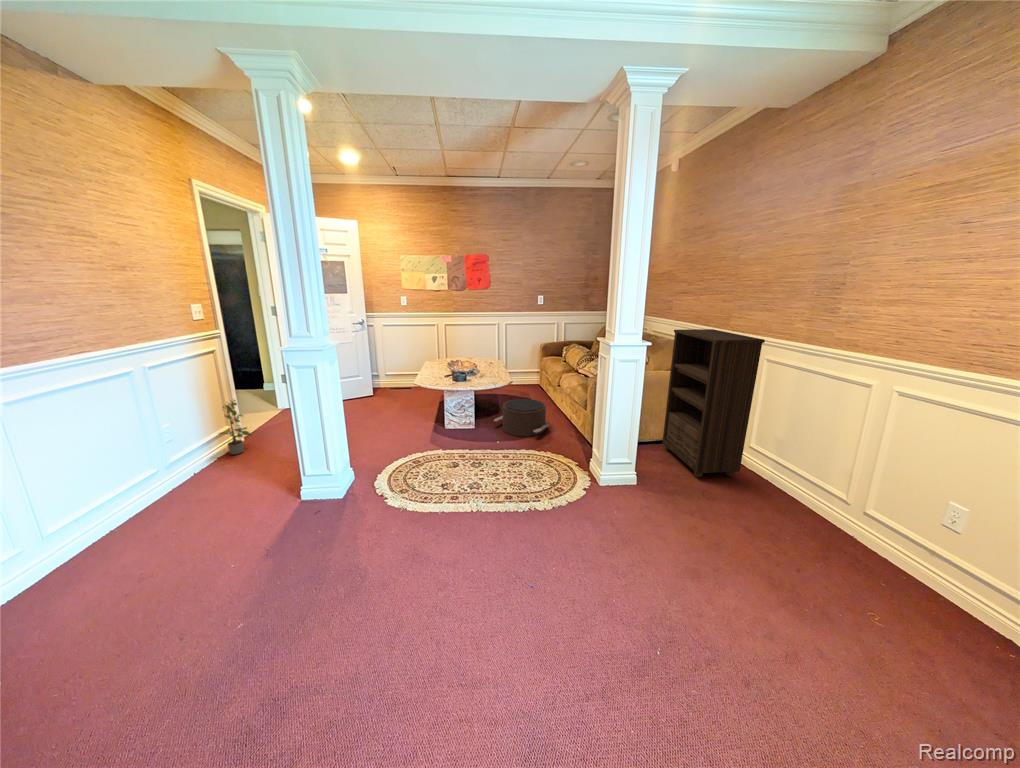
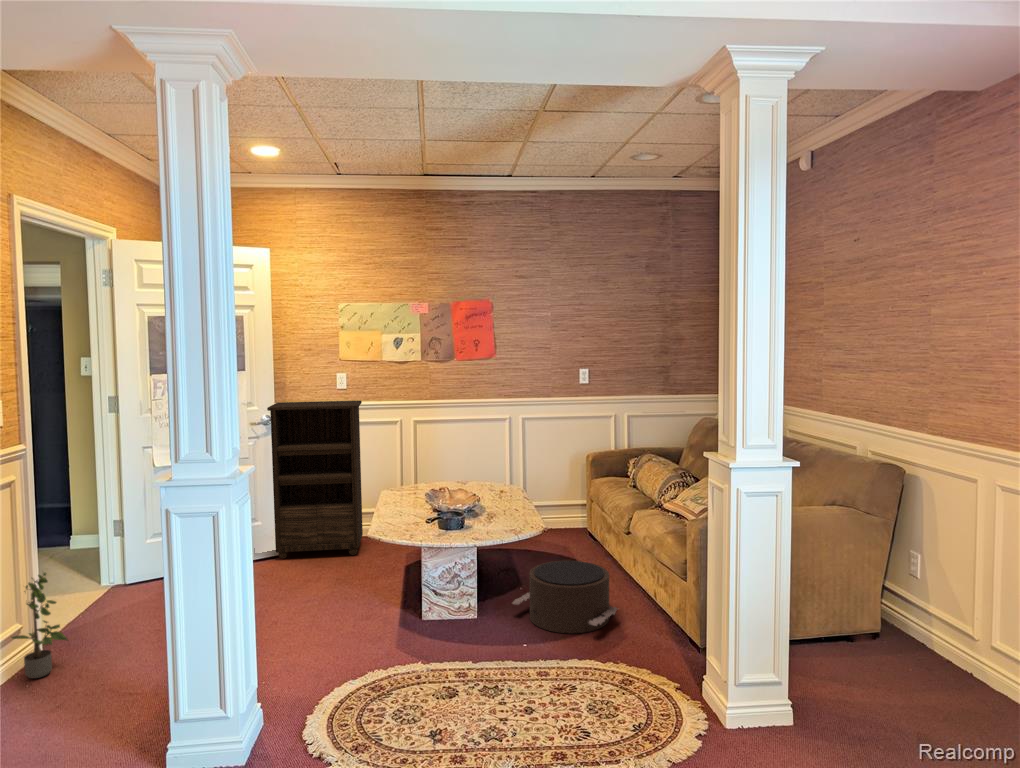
bookshelf: present [662,329,765,477] -> present [267,401,363,558]

